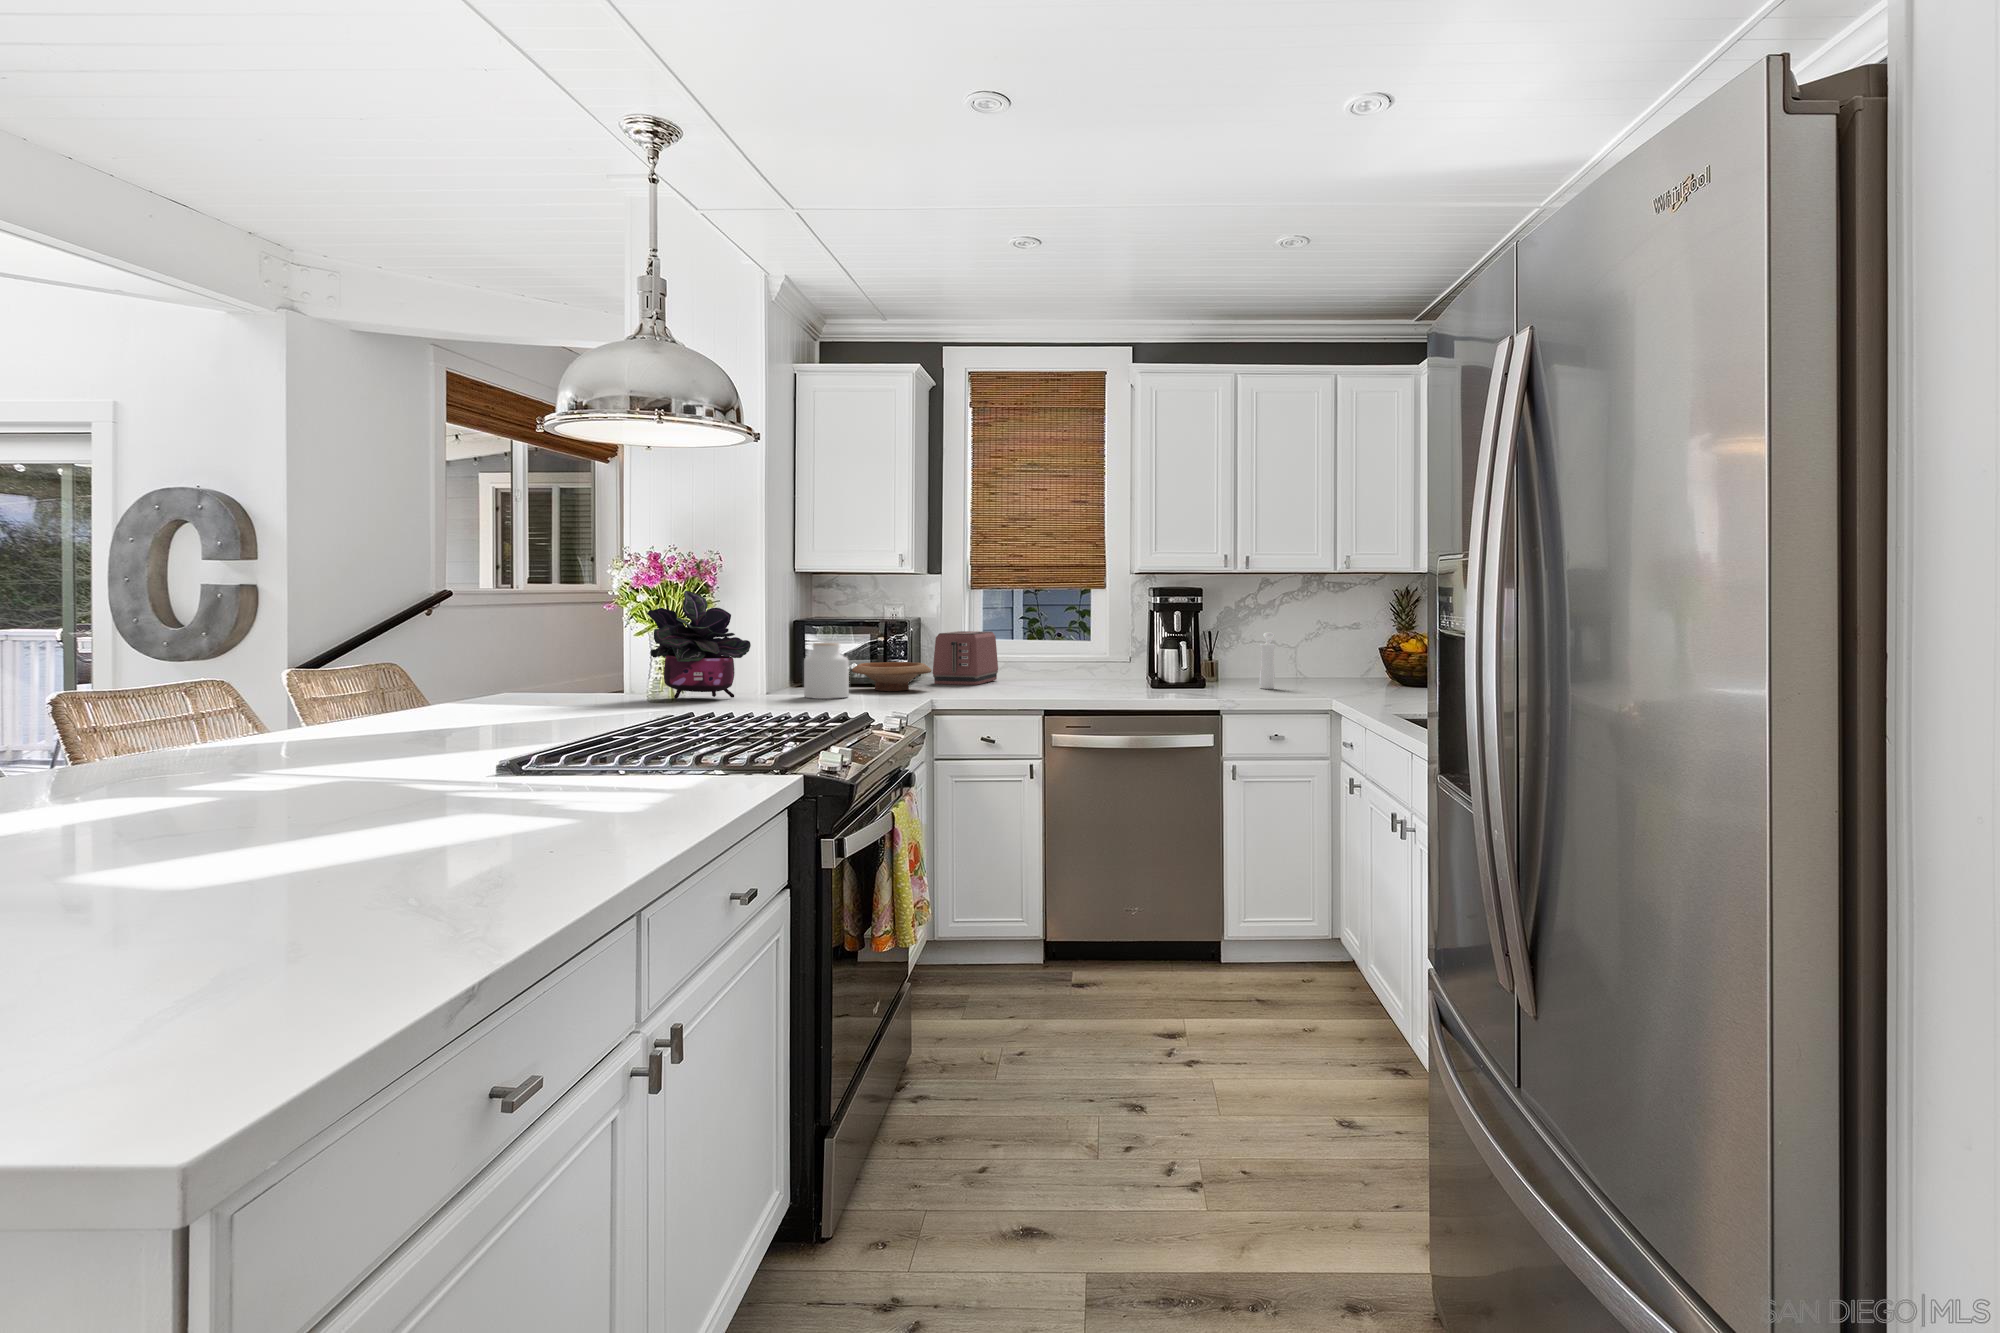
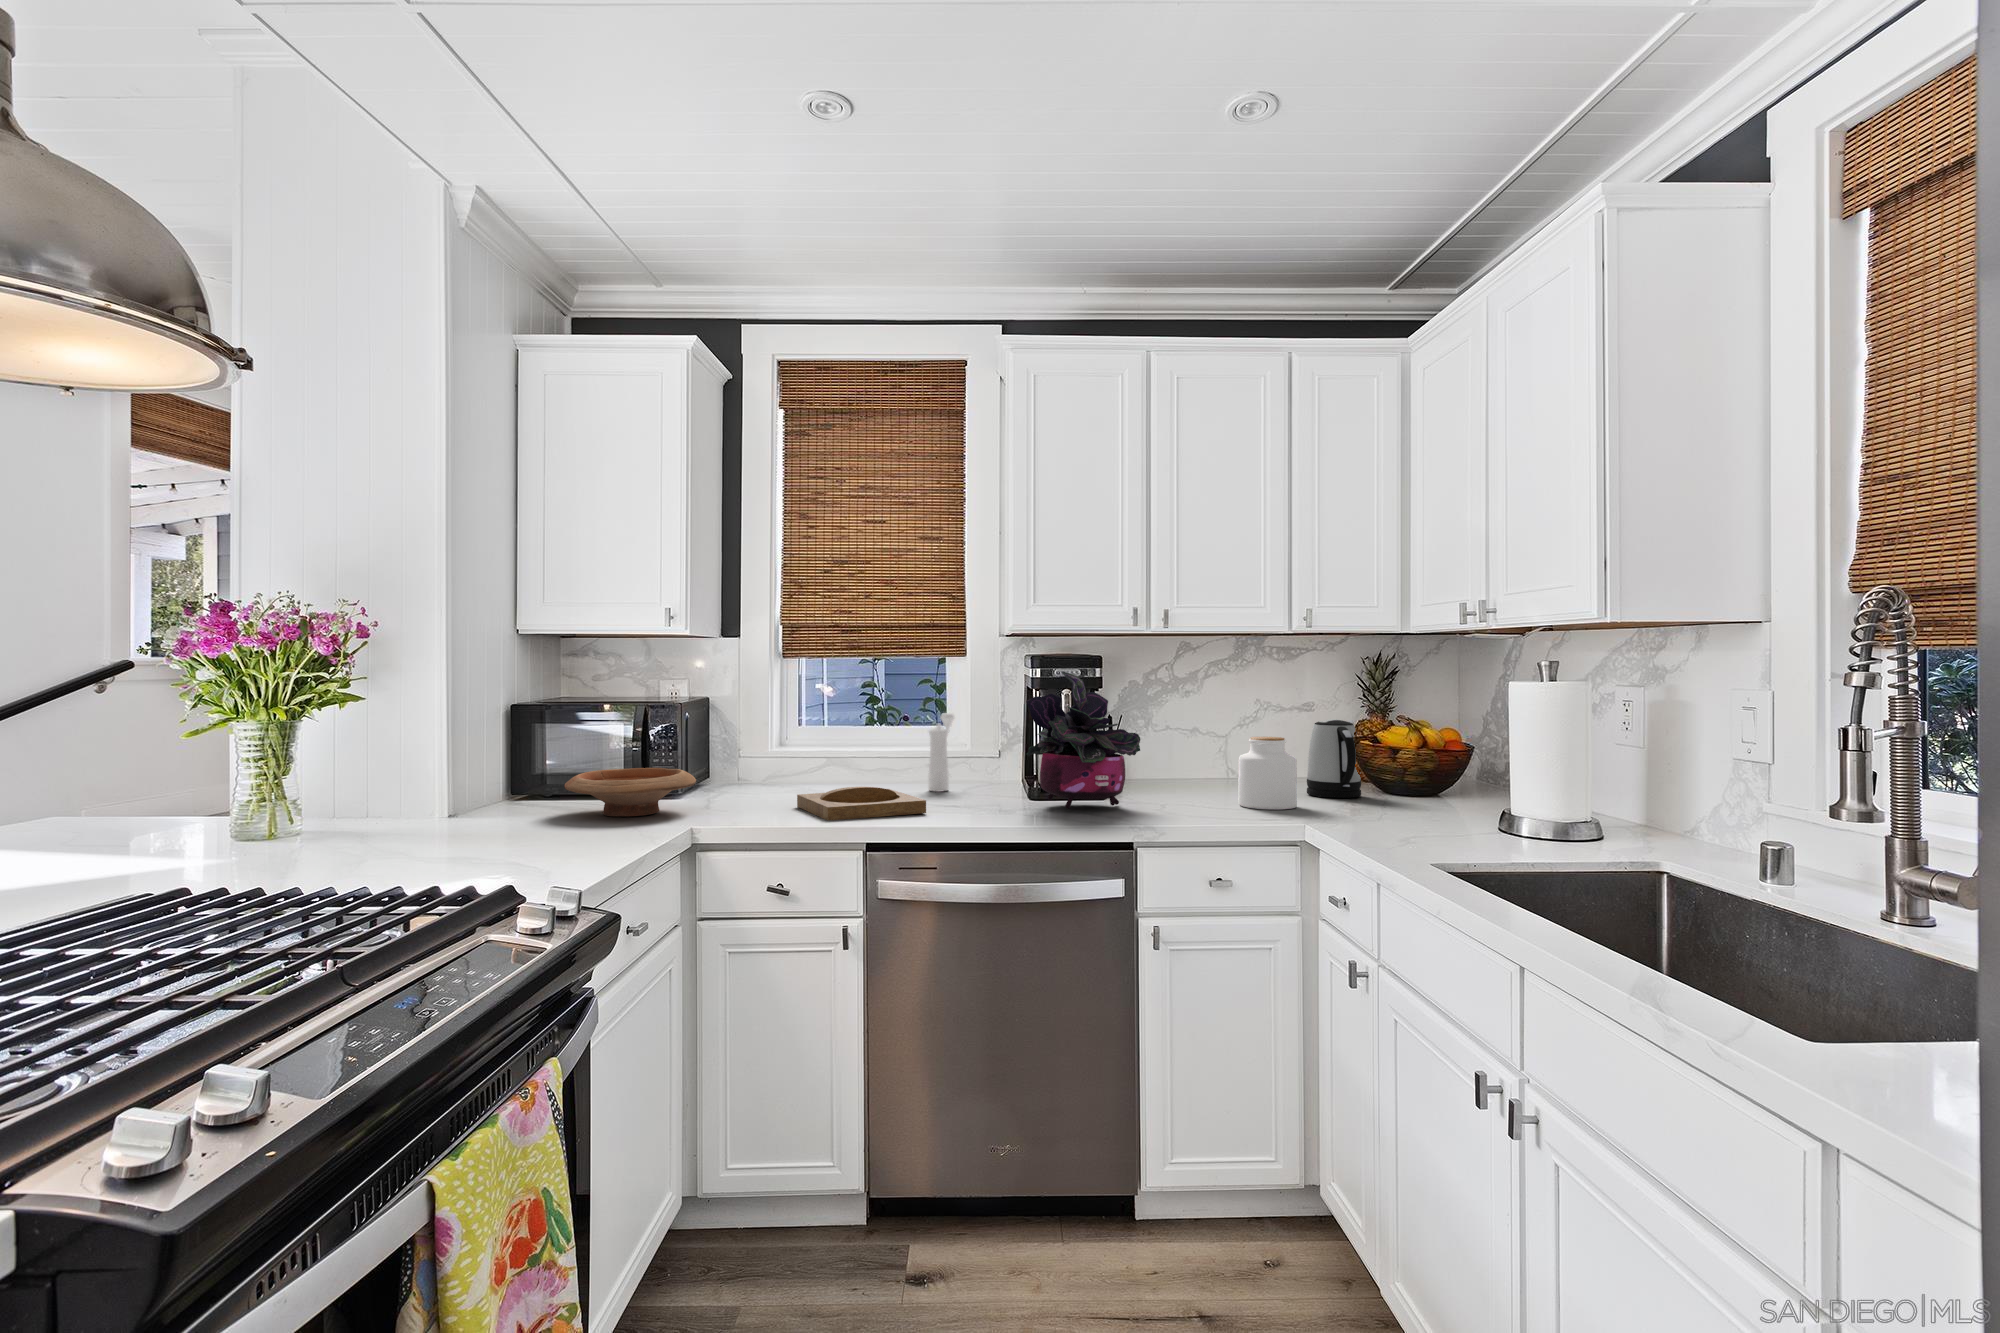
potted plant: present [647,591,751,699] -> present [1026,672,1140,809]
toaster: present [933,631,998,685] -> none [716,716,819,797]
pepper mill: present [1259,632,1275,689] -> present [928,713,955,792]
kettle: none [1353,635,1393,691] -> present [1307,719,1361,798]
jar: present [804,643,849,699] -> present [1238,737,1297,810]
tray: none [994,676,1081,695] -> present [797,787,926,820]

